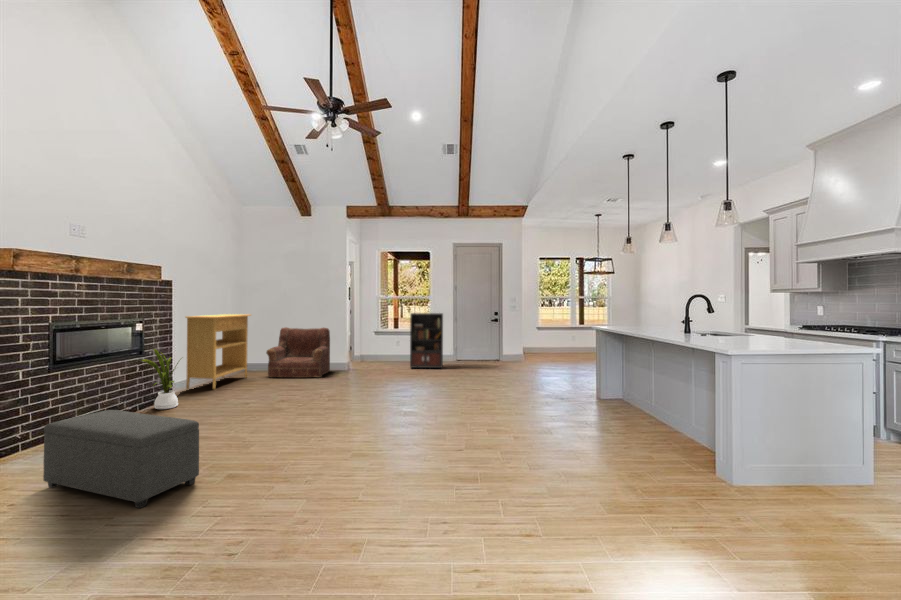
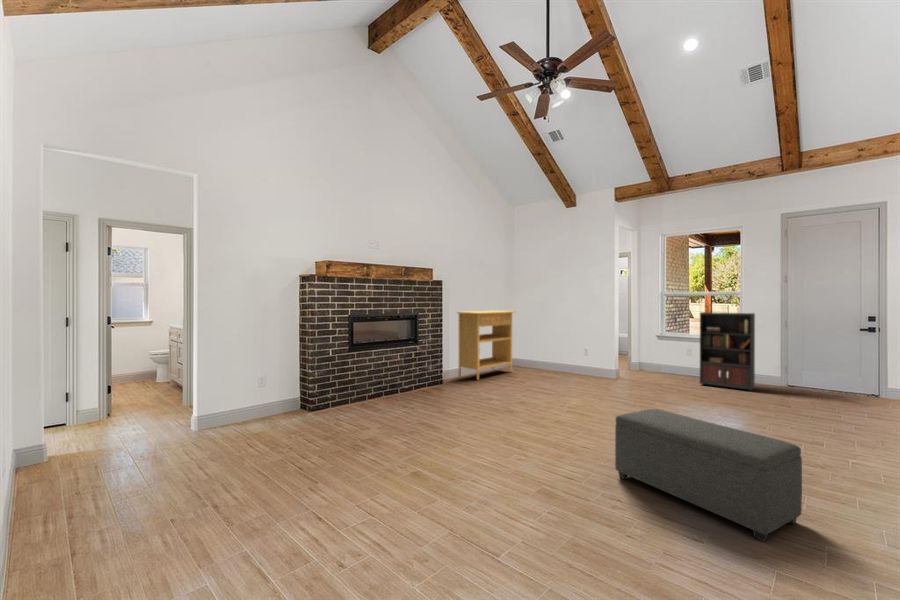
armchair: present [266,327,330,378] -> none [528,325,595,381]
house plant: present [142,349,181,409] -> none [414,339,446,392]
ottoman: present [43,410,199,508] -> present [615,409,802,541]

